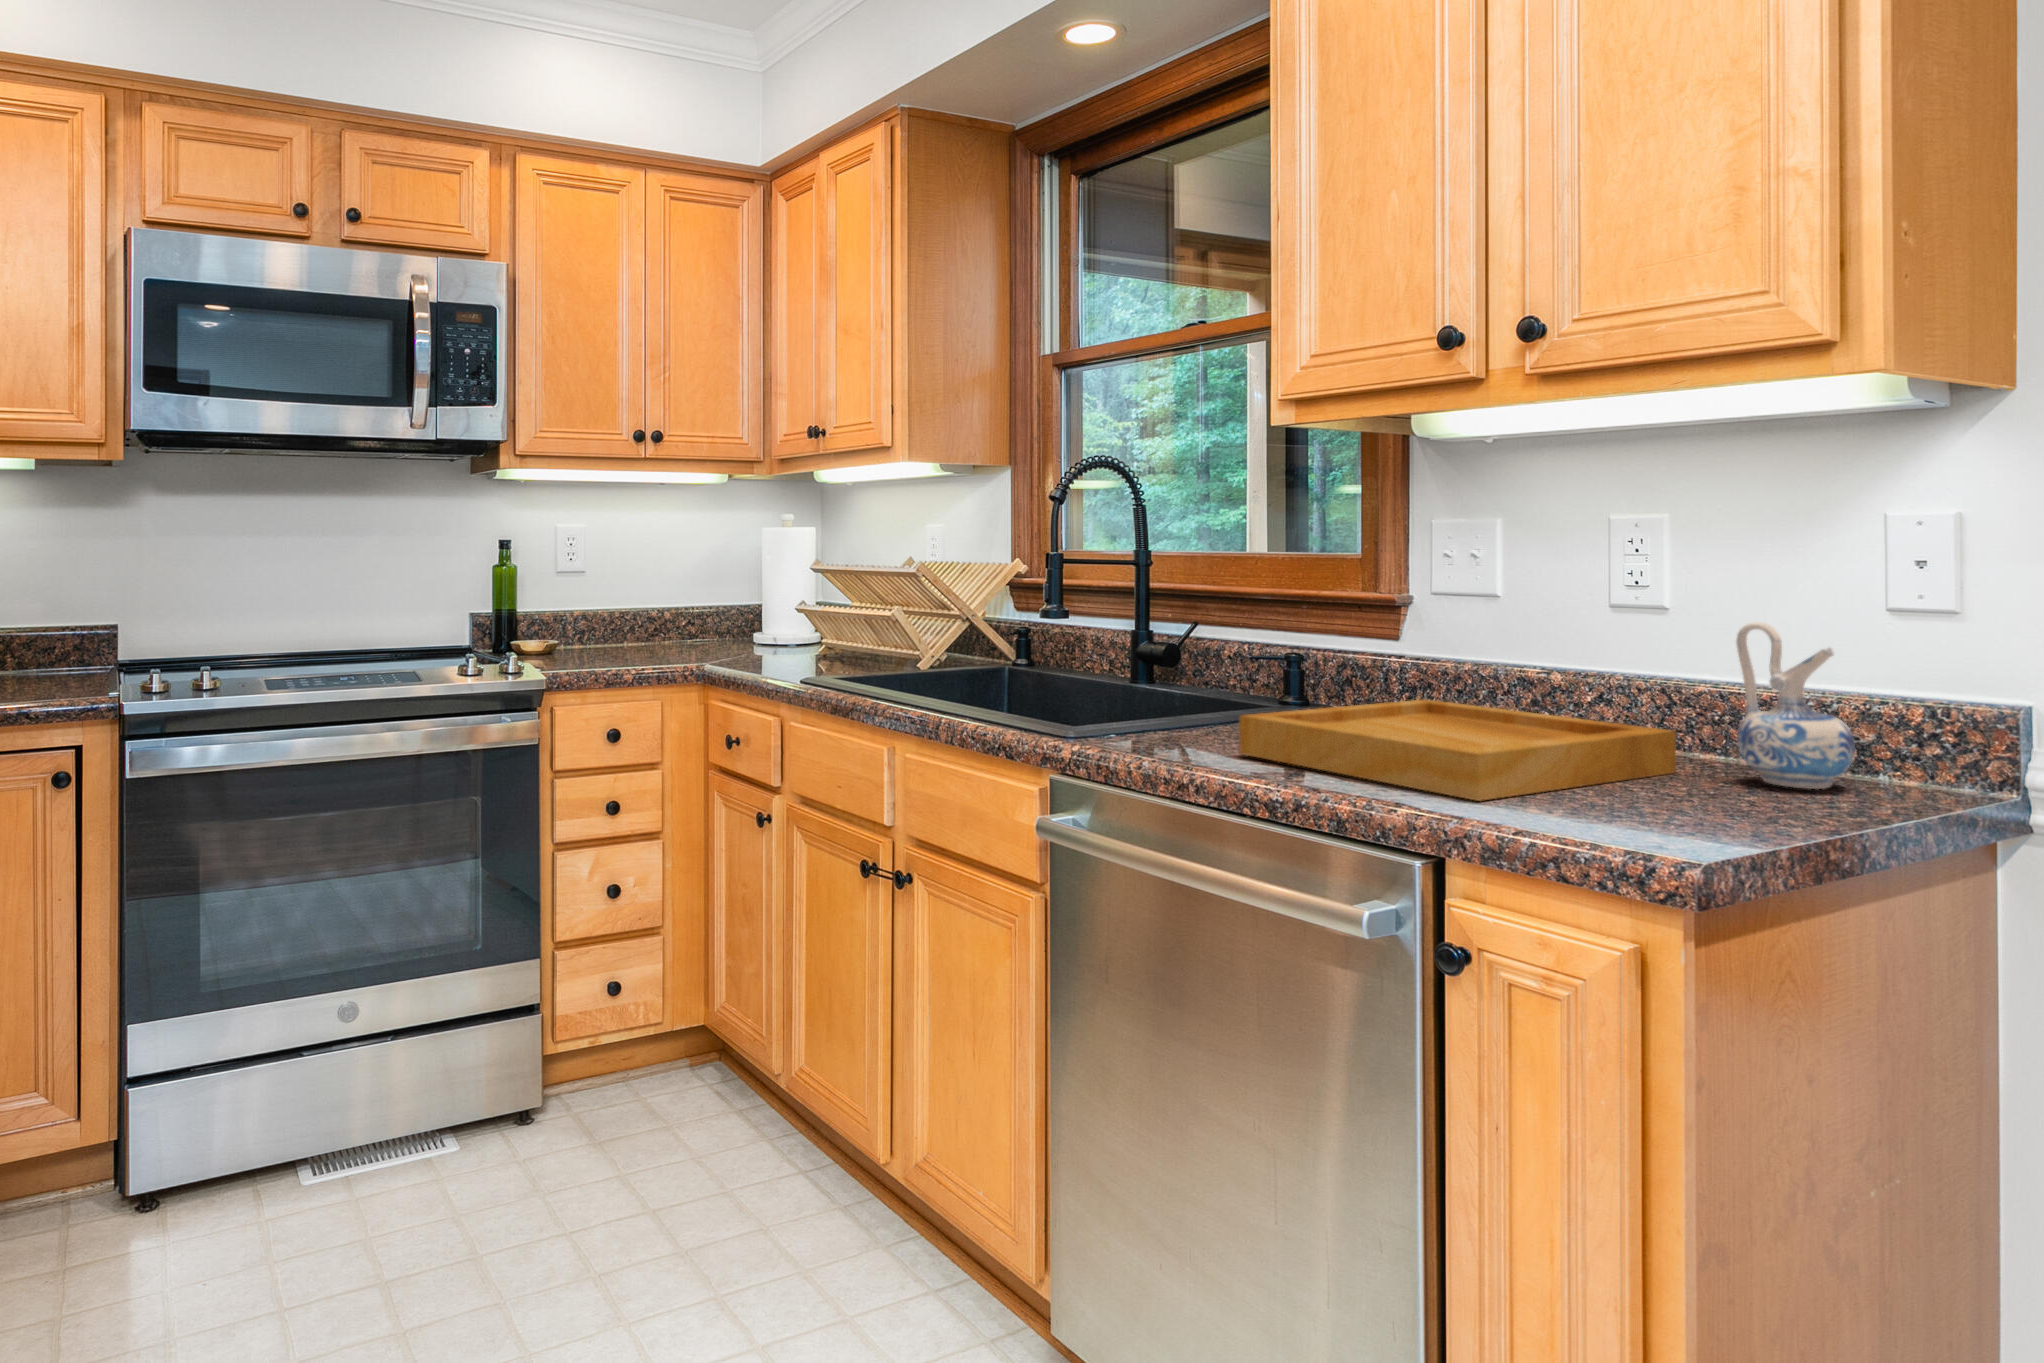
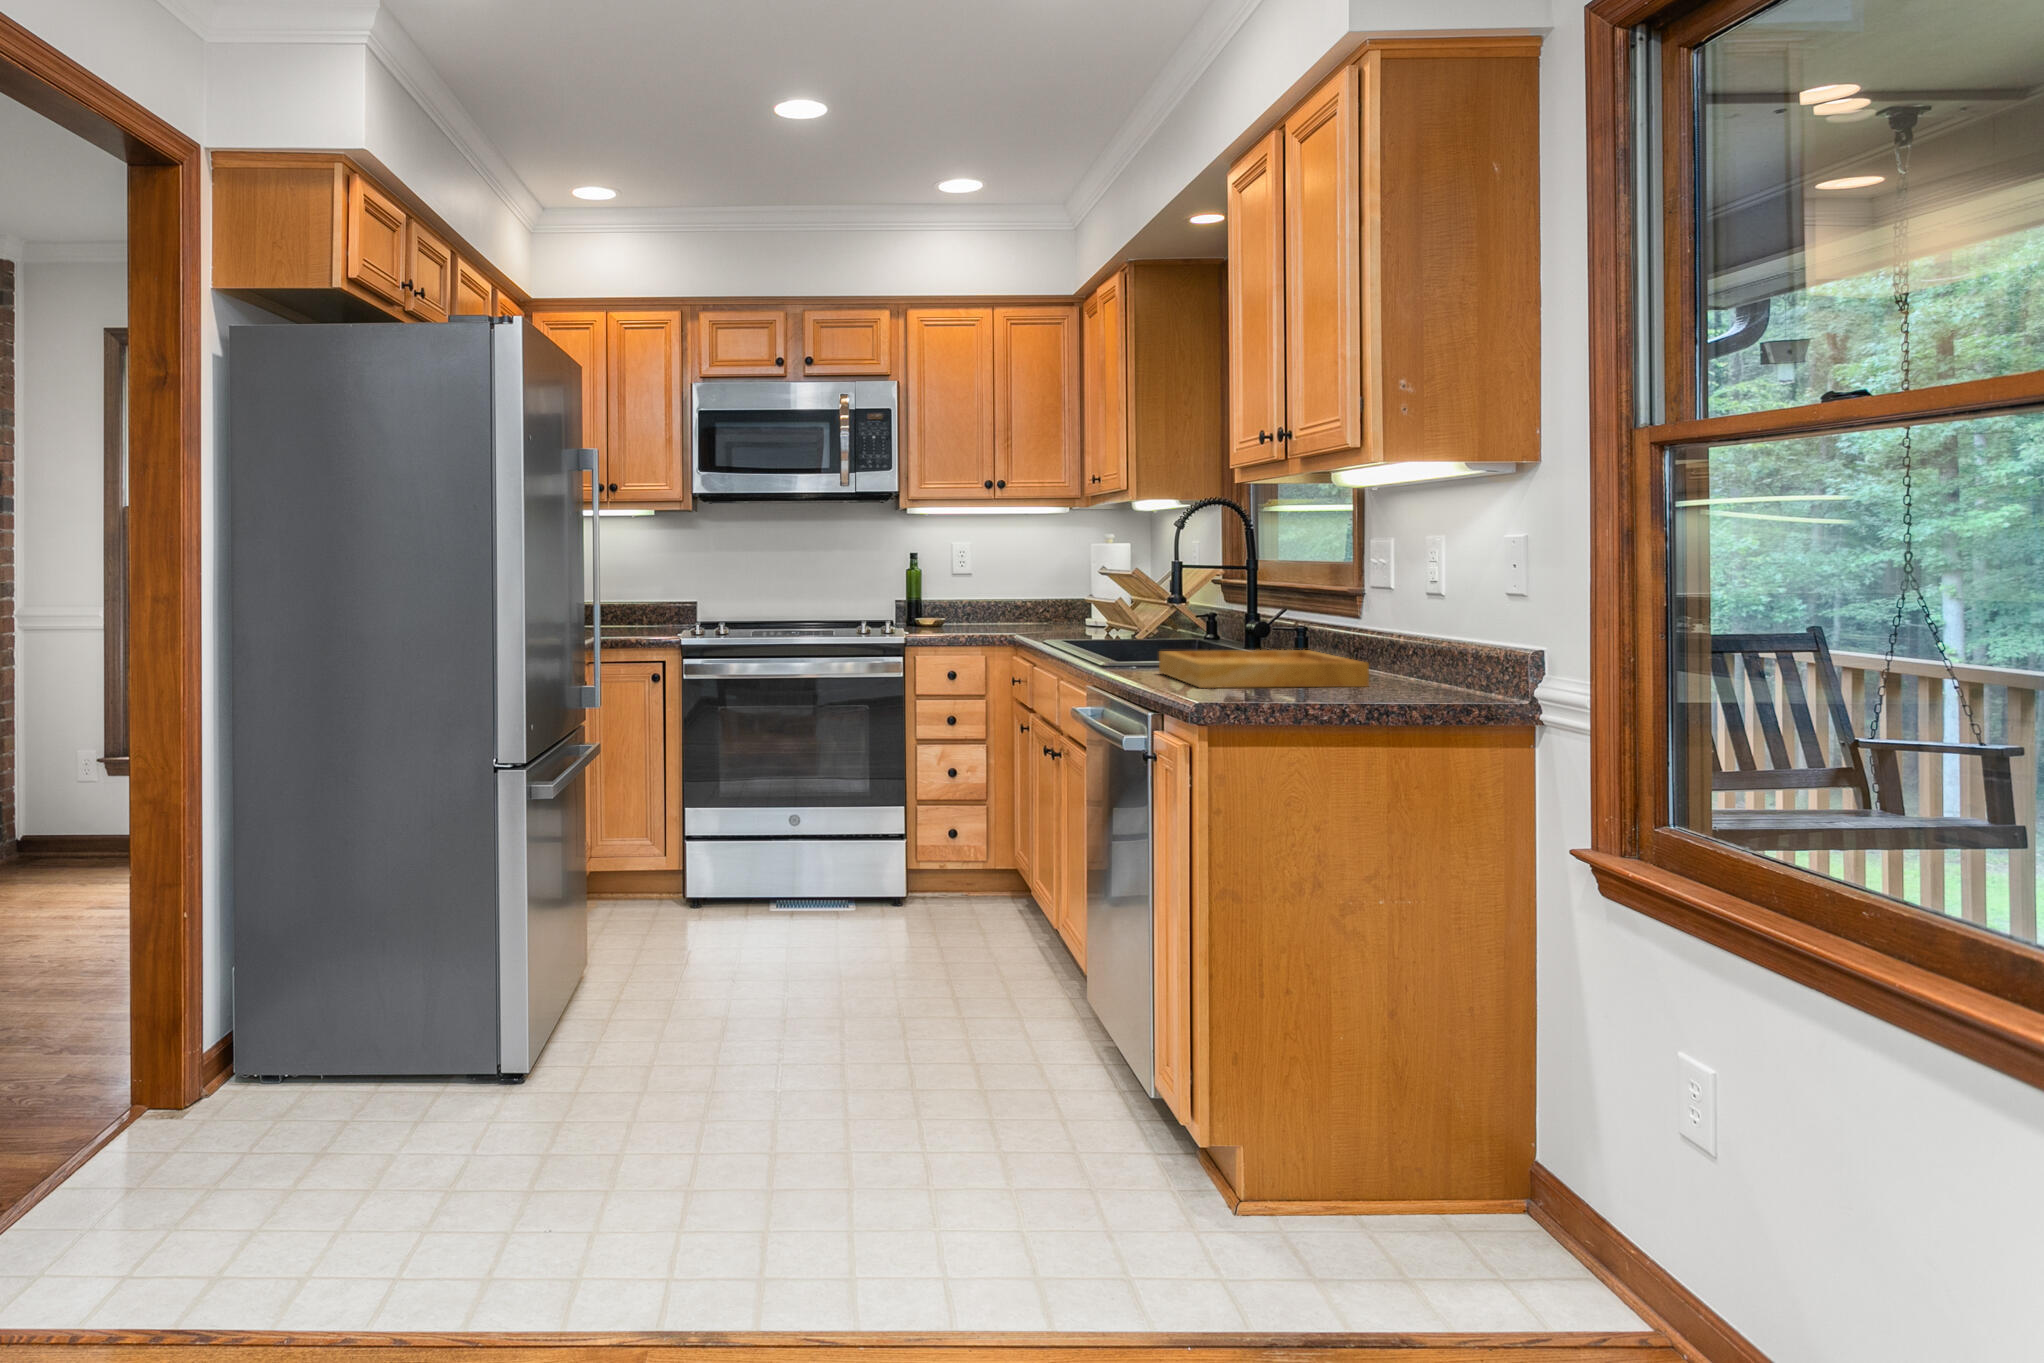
ceramic pitcher: present [1736,622,1854,789] -> none [1377,601,1436,693]

